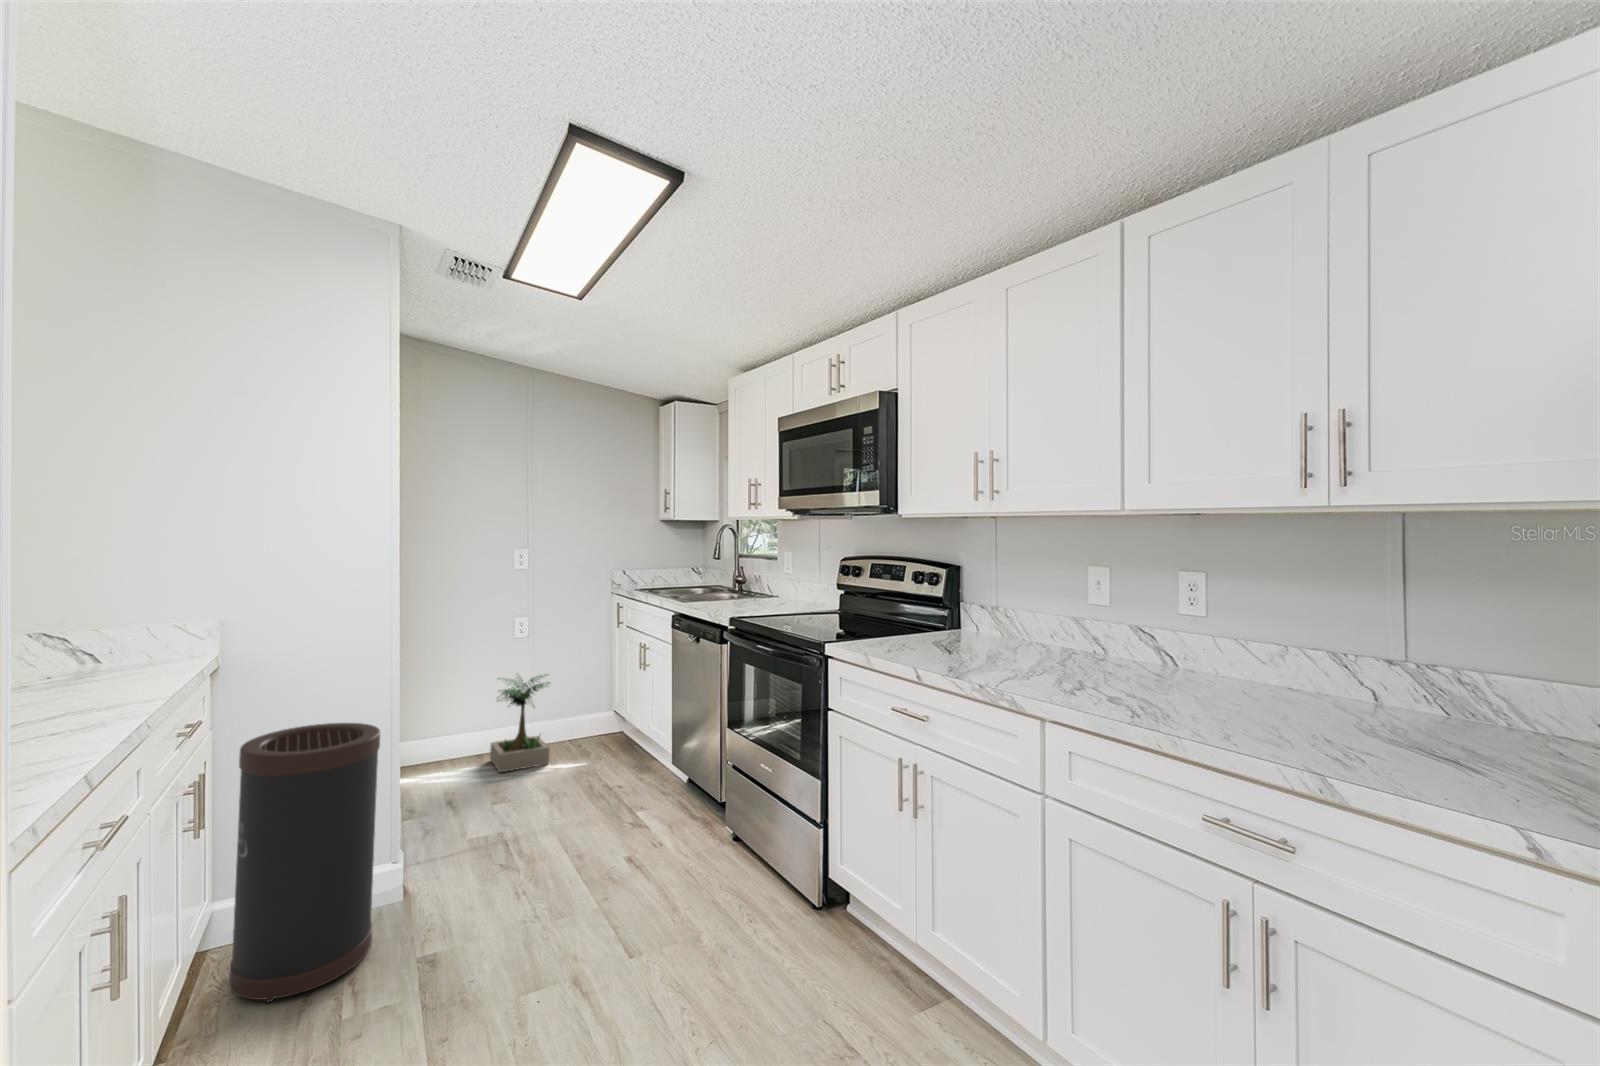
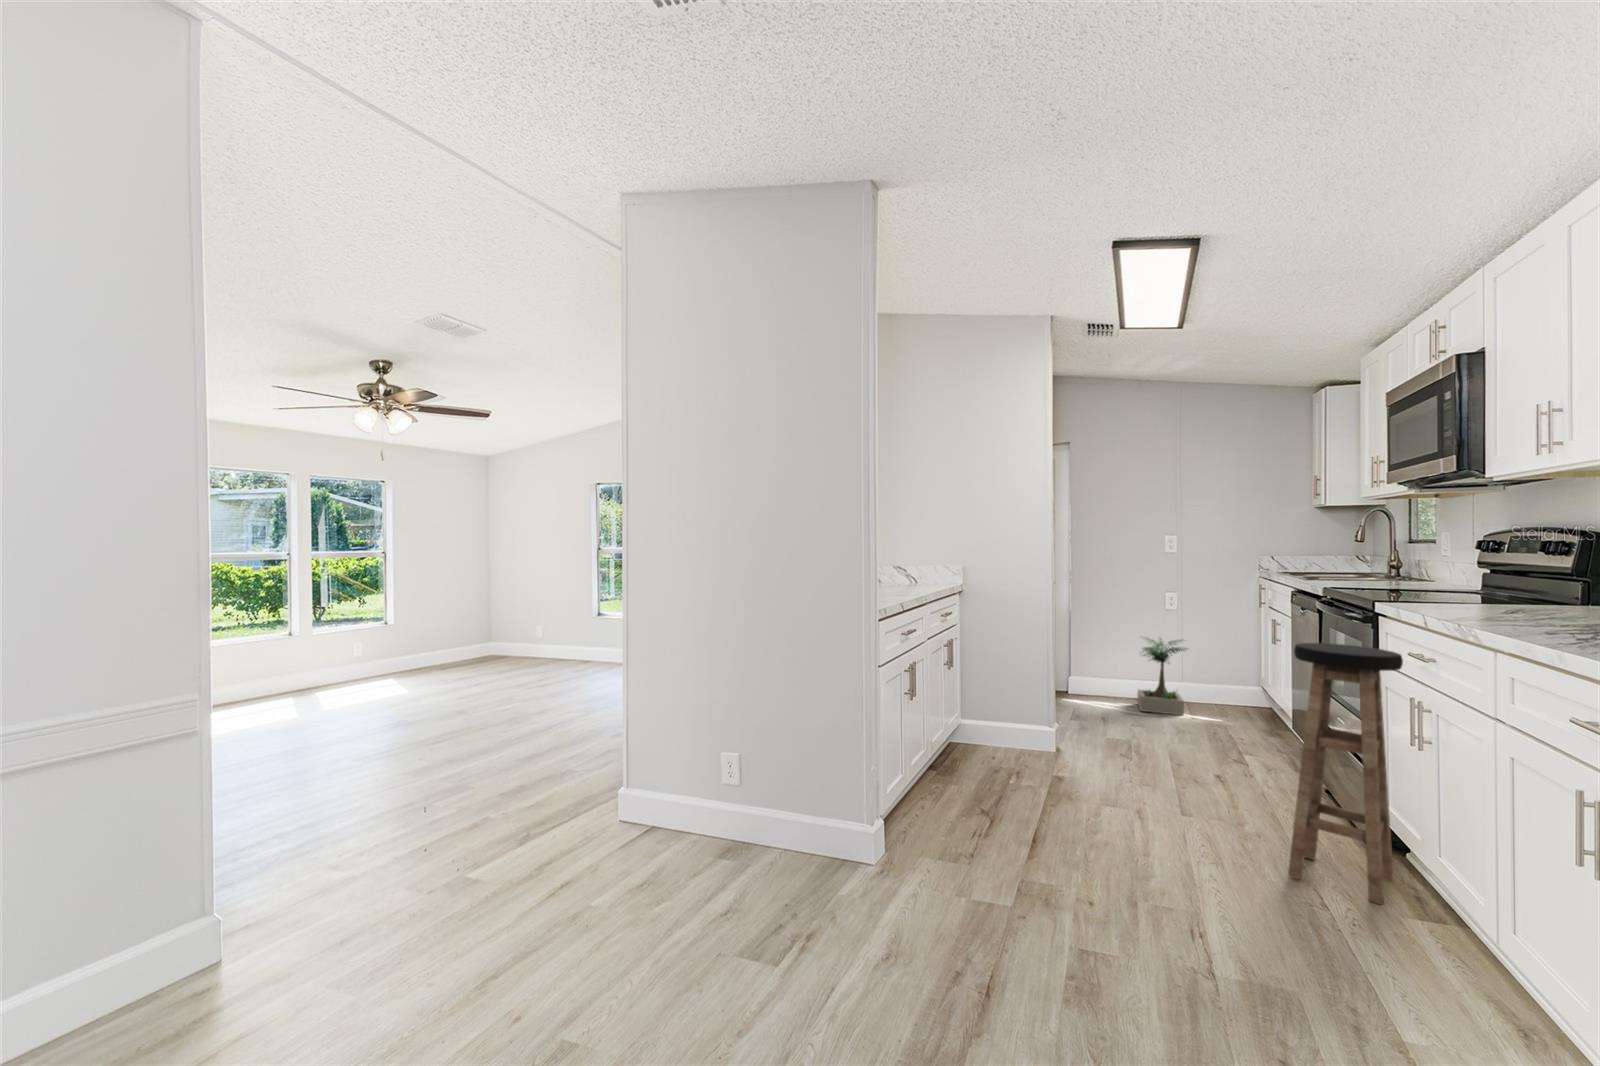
bar stool: none [781,701,889,1023] -> present [1288,643,1403,905]
trash can: present [229,723,380,1002] -> none [967,626,1035,764]

